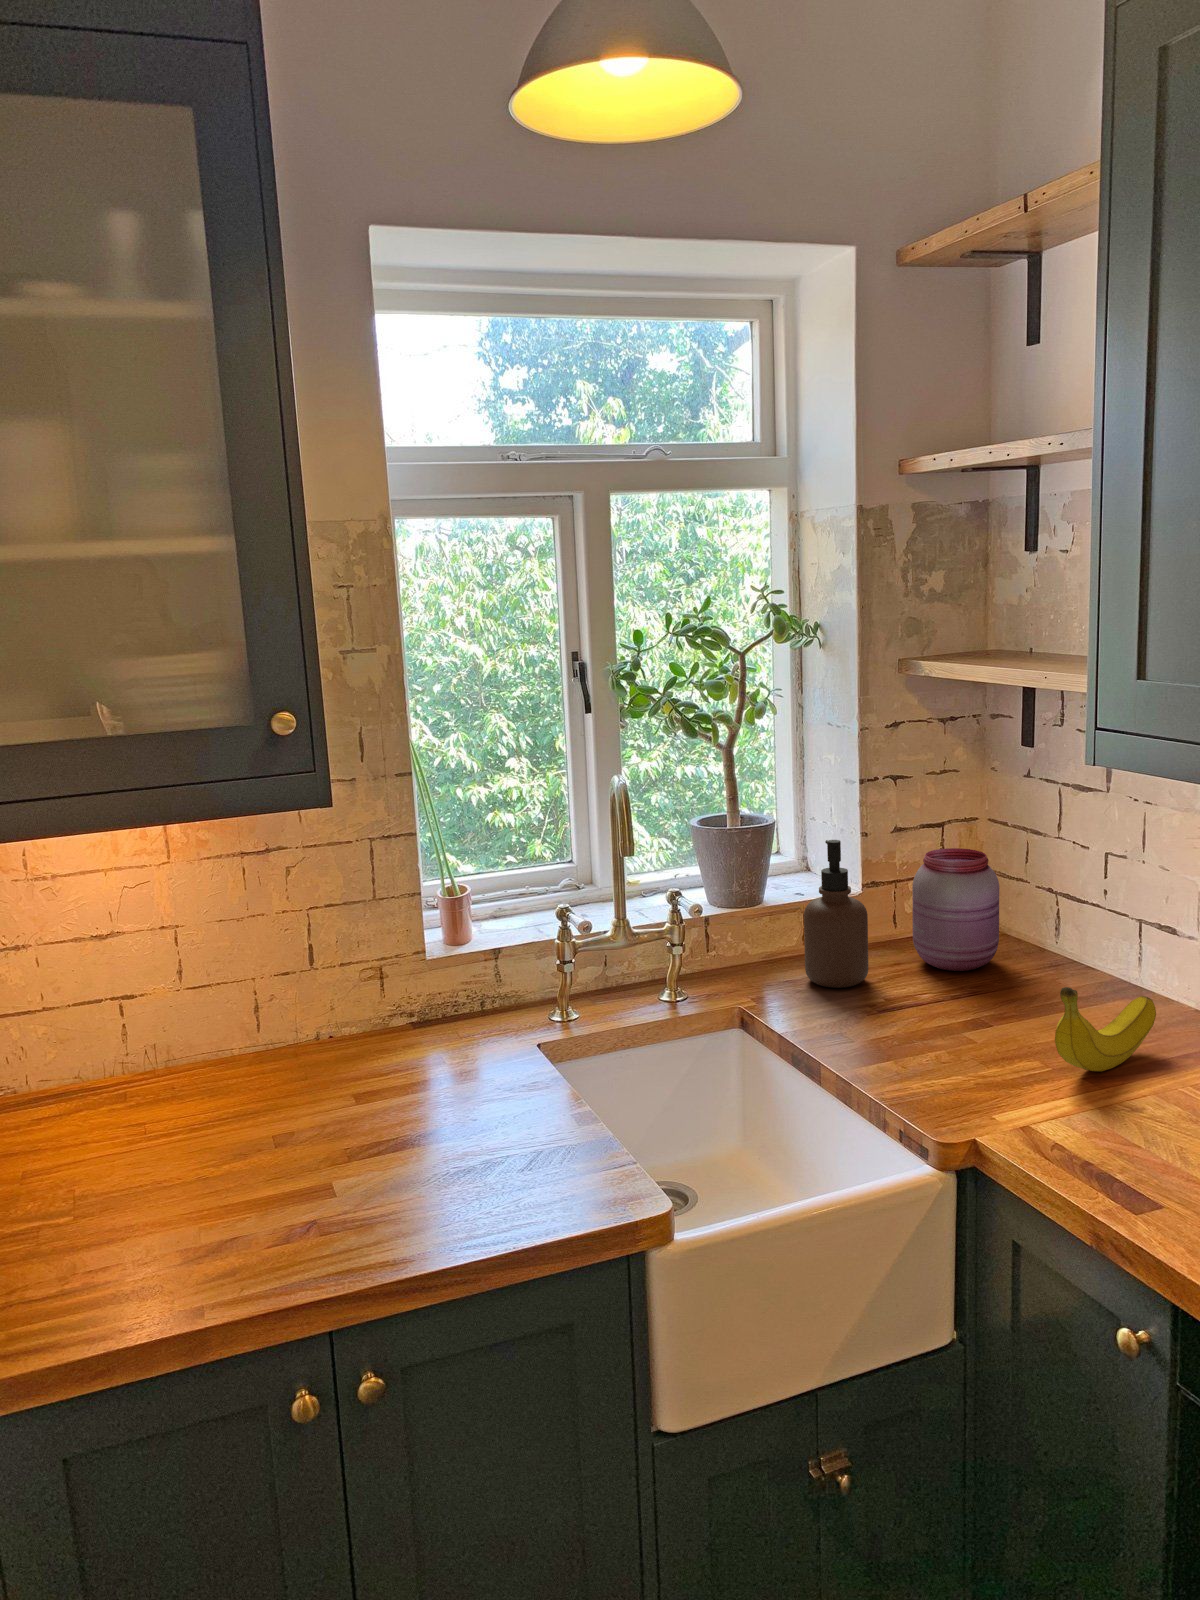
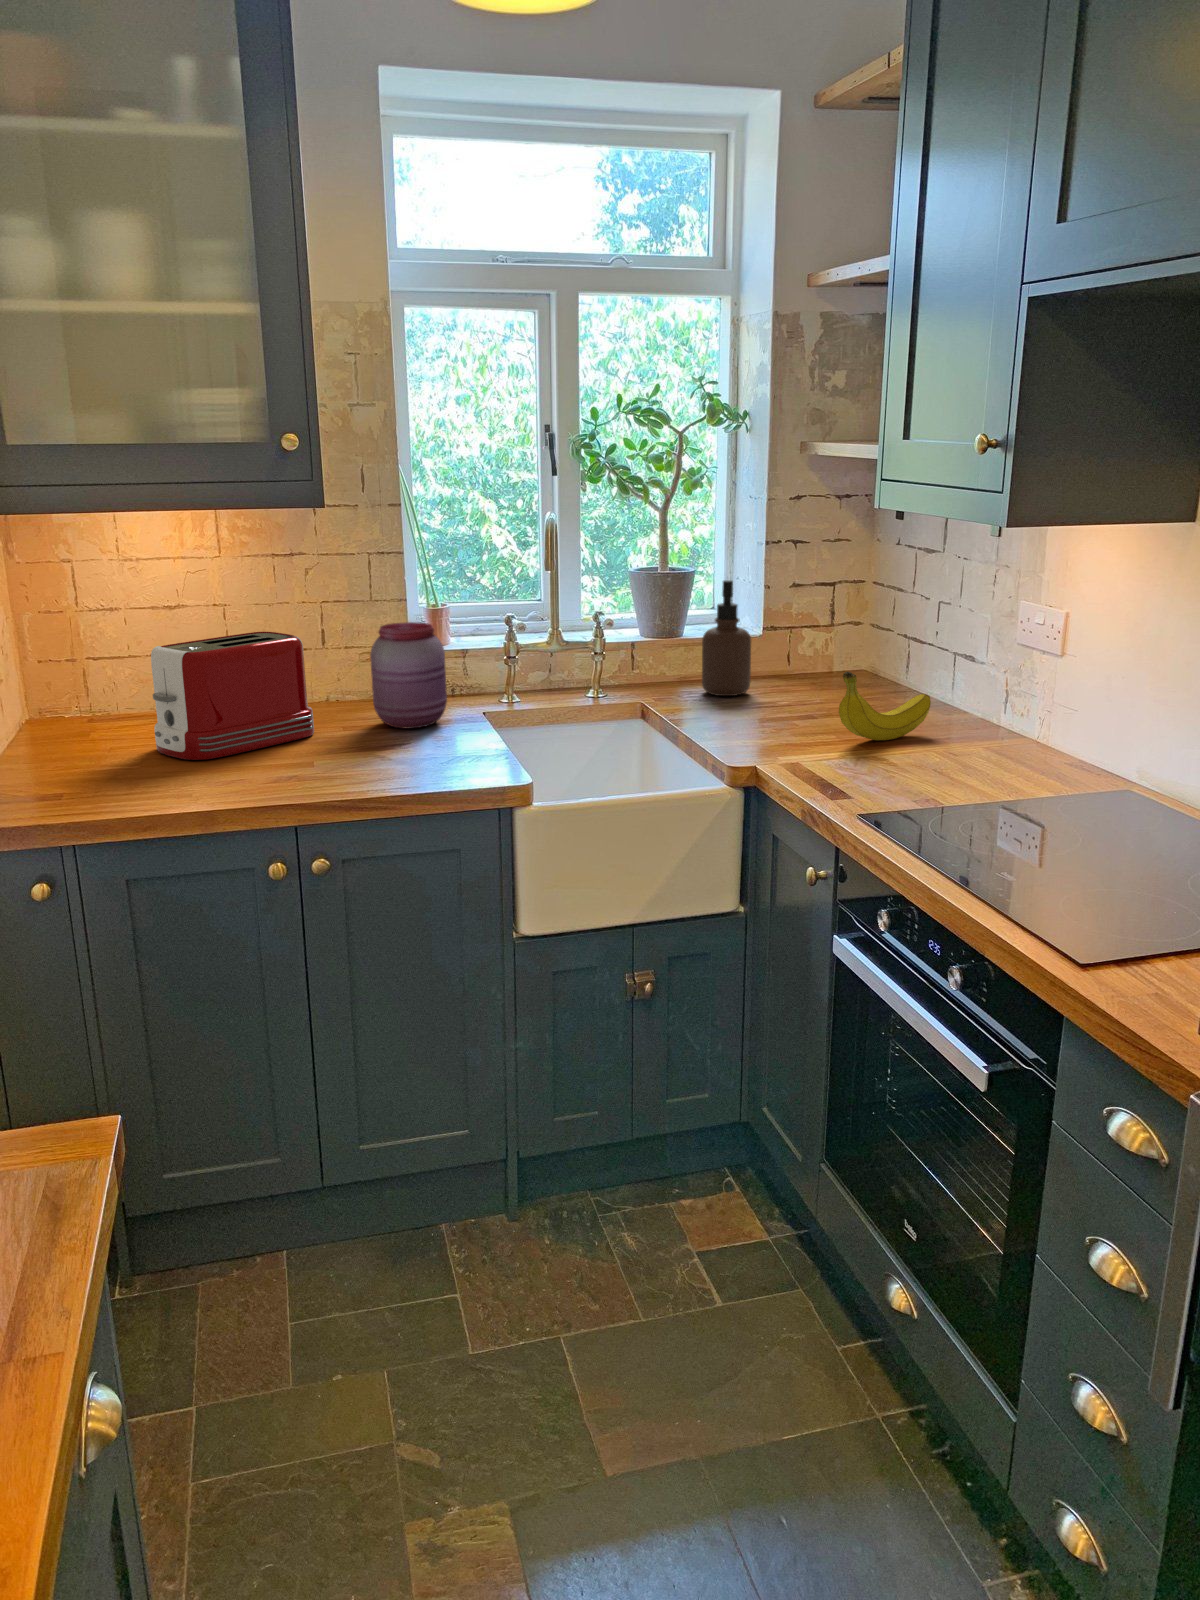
jar: present [912,848,999,971] -> present [370,622,447,729]
toaster: none [84,972,318,1194] -> present [151,632,314,760]

